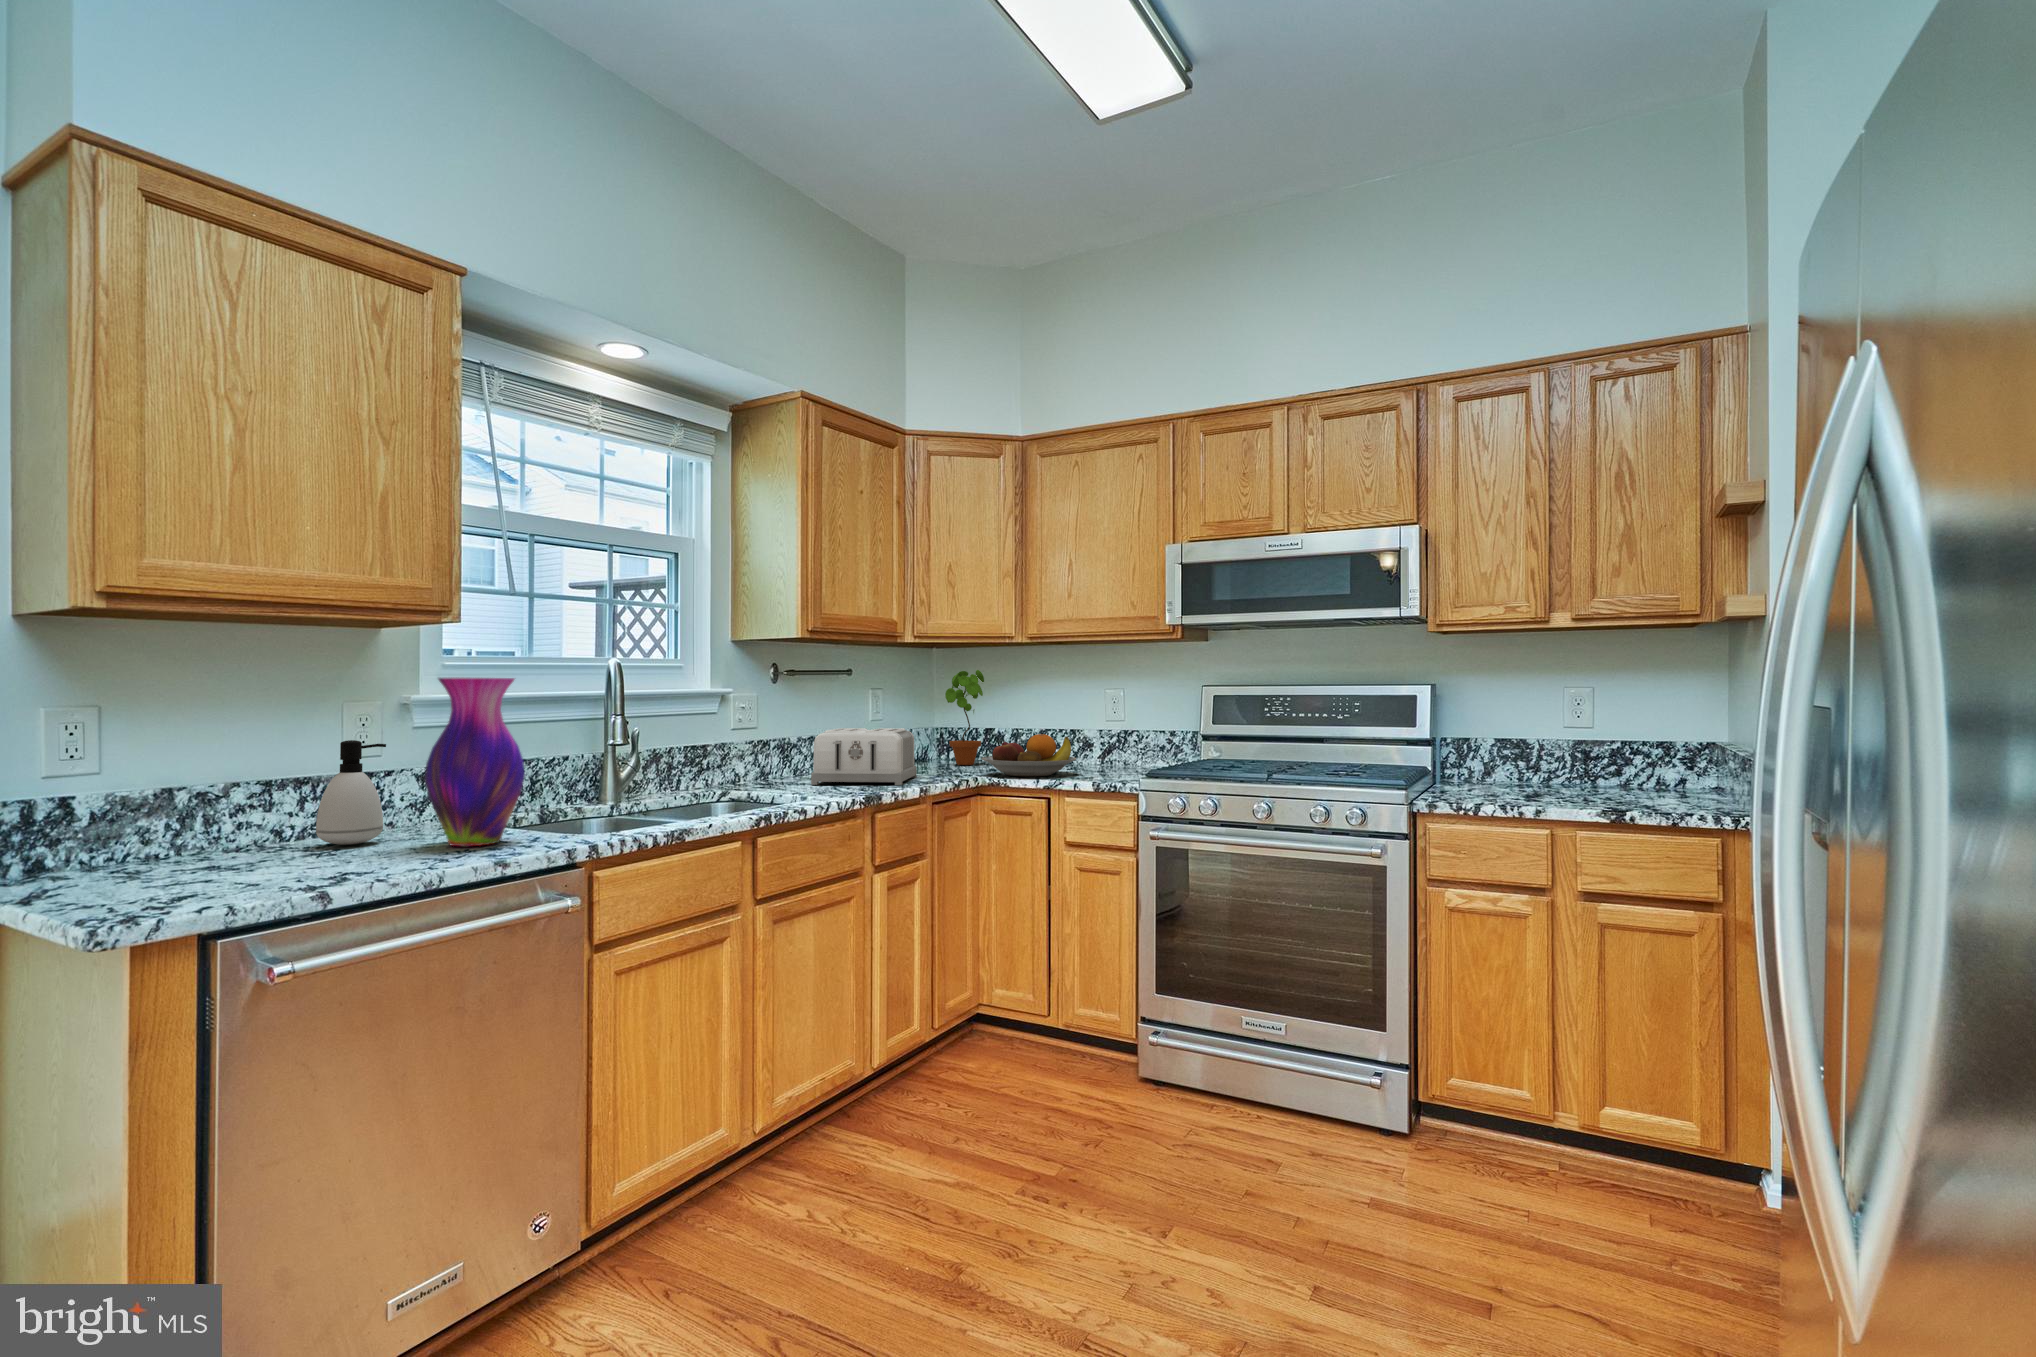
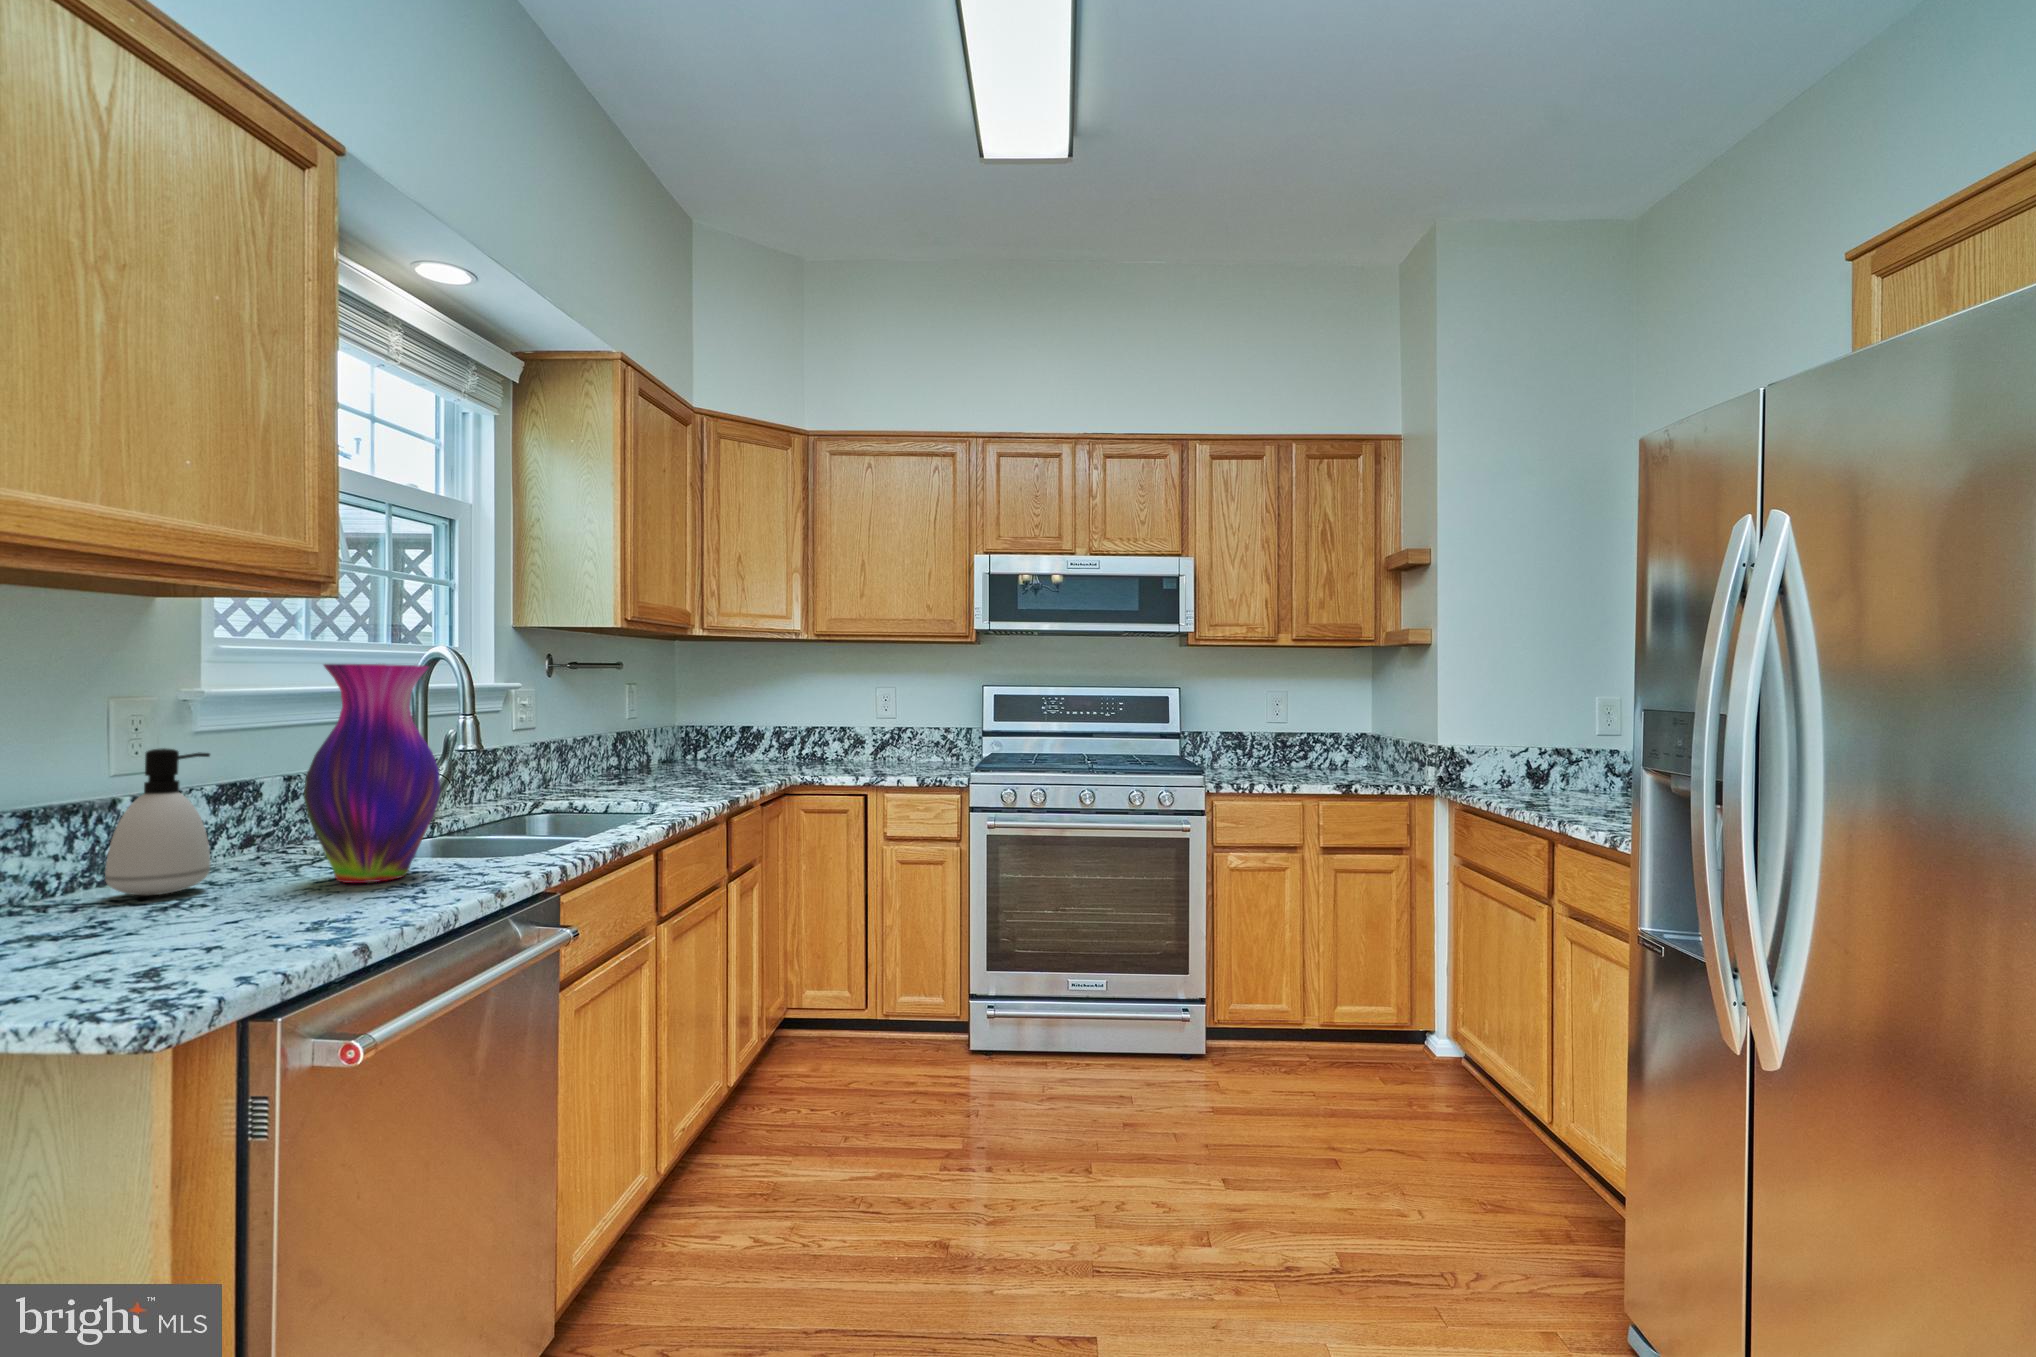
potted plant: present [945,670,984,765] -> none [702,667,741,766]
toaster: present [811,728,917,785] -> none [608,728,716,791]
fruit bowl: present [982,734,1076,777] -> none [771,732,868,774]

